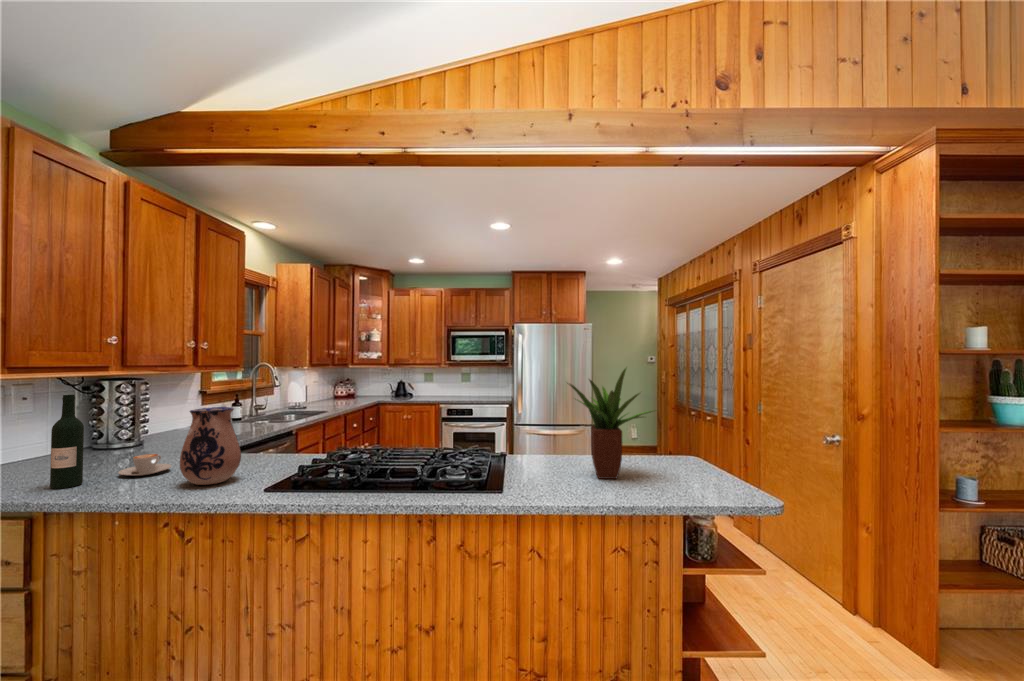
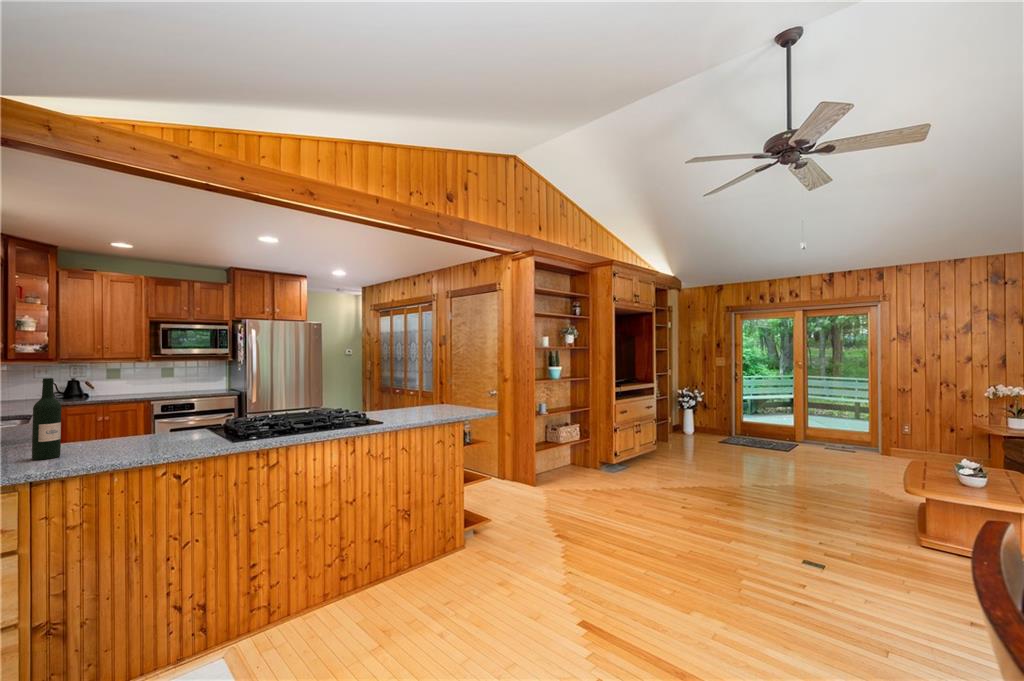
potted plant: present [570,368,653,479] -> none [404,353,449,412]
ceramic pitcher: present [180,406,241,485] -> none [161,385,208,441]
coffee cup: present [119,454,171,476] -> none [63,431,112,449]

